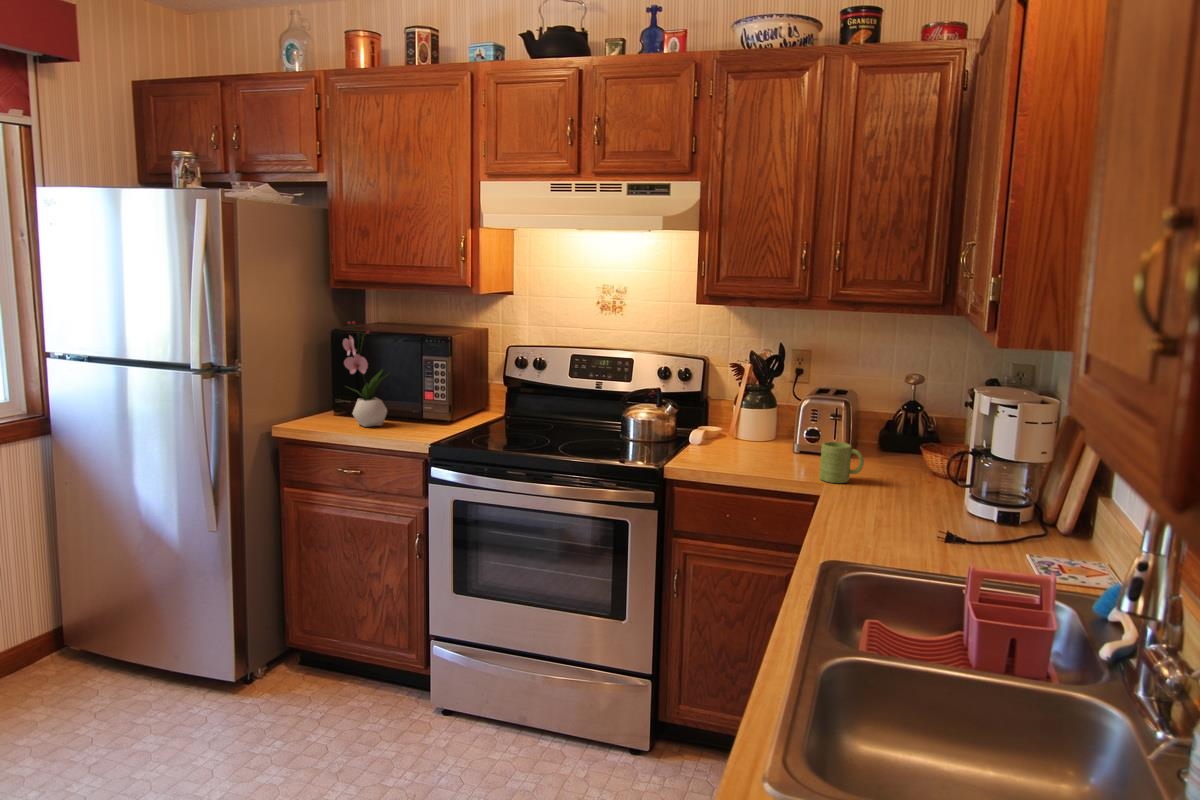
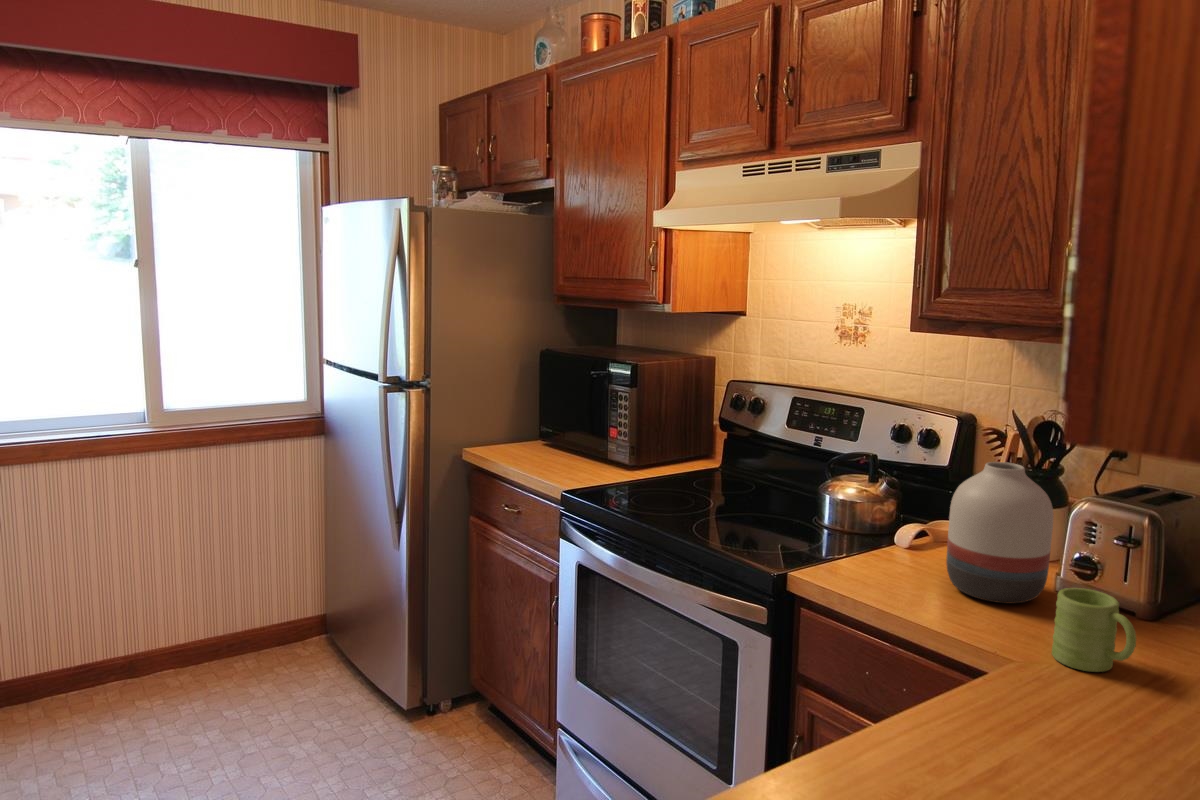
flower arrangement: present [343,321,390,427] -> none [525,340,572,462]
vase: none [735,381,793,463] -> present [946,462,1053,603]

